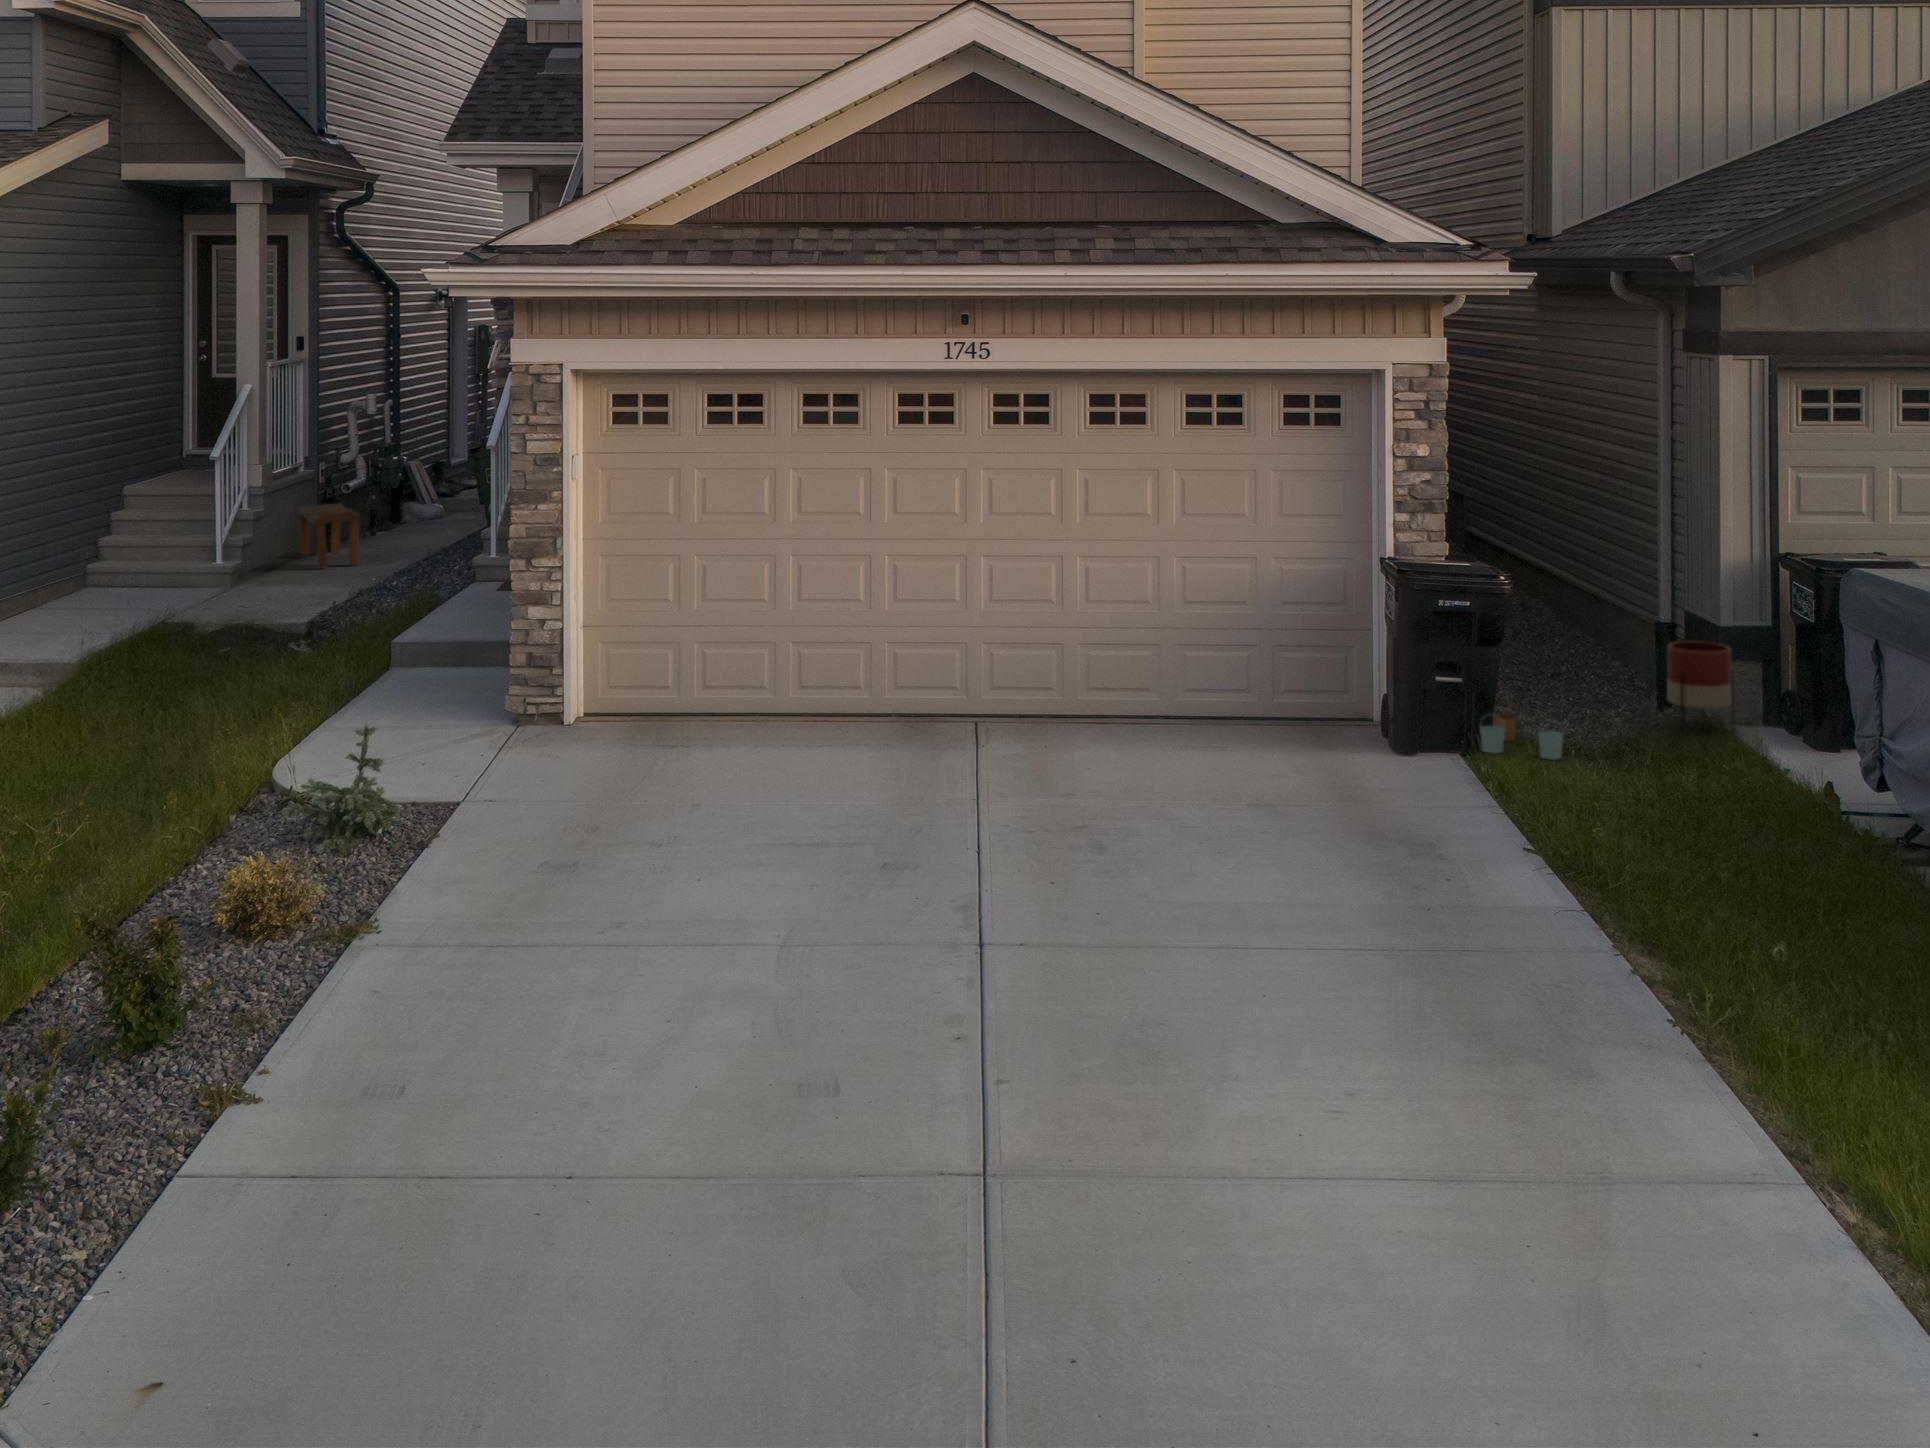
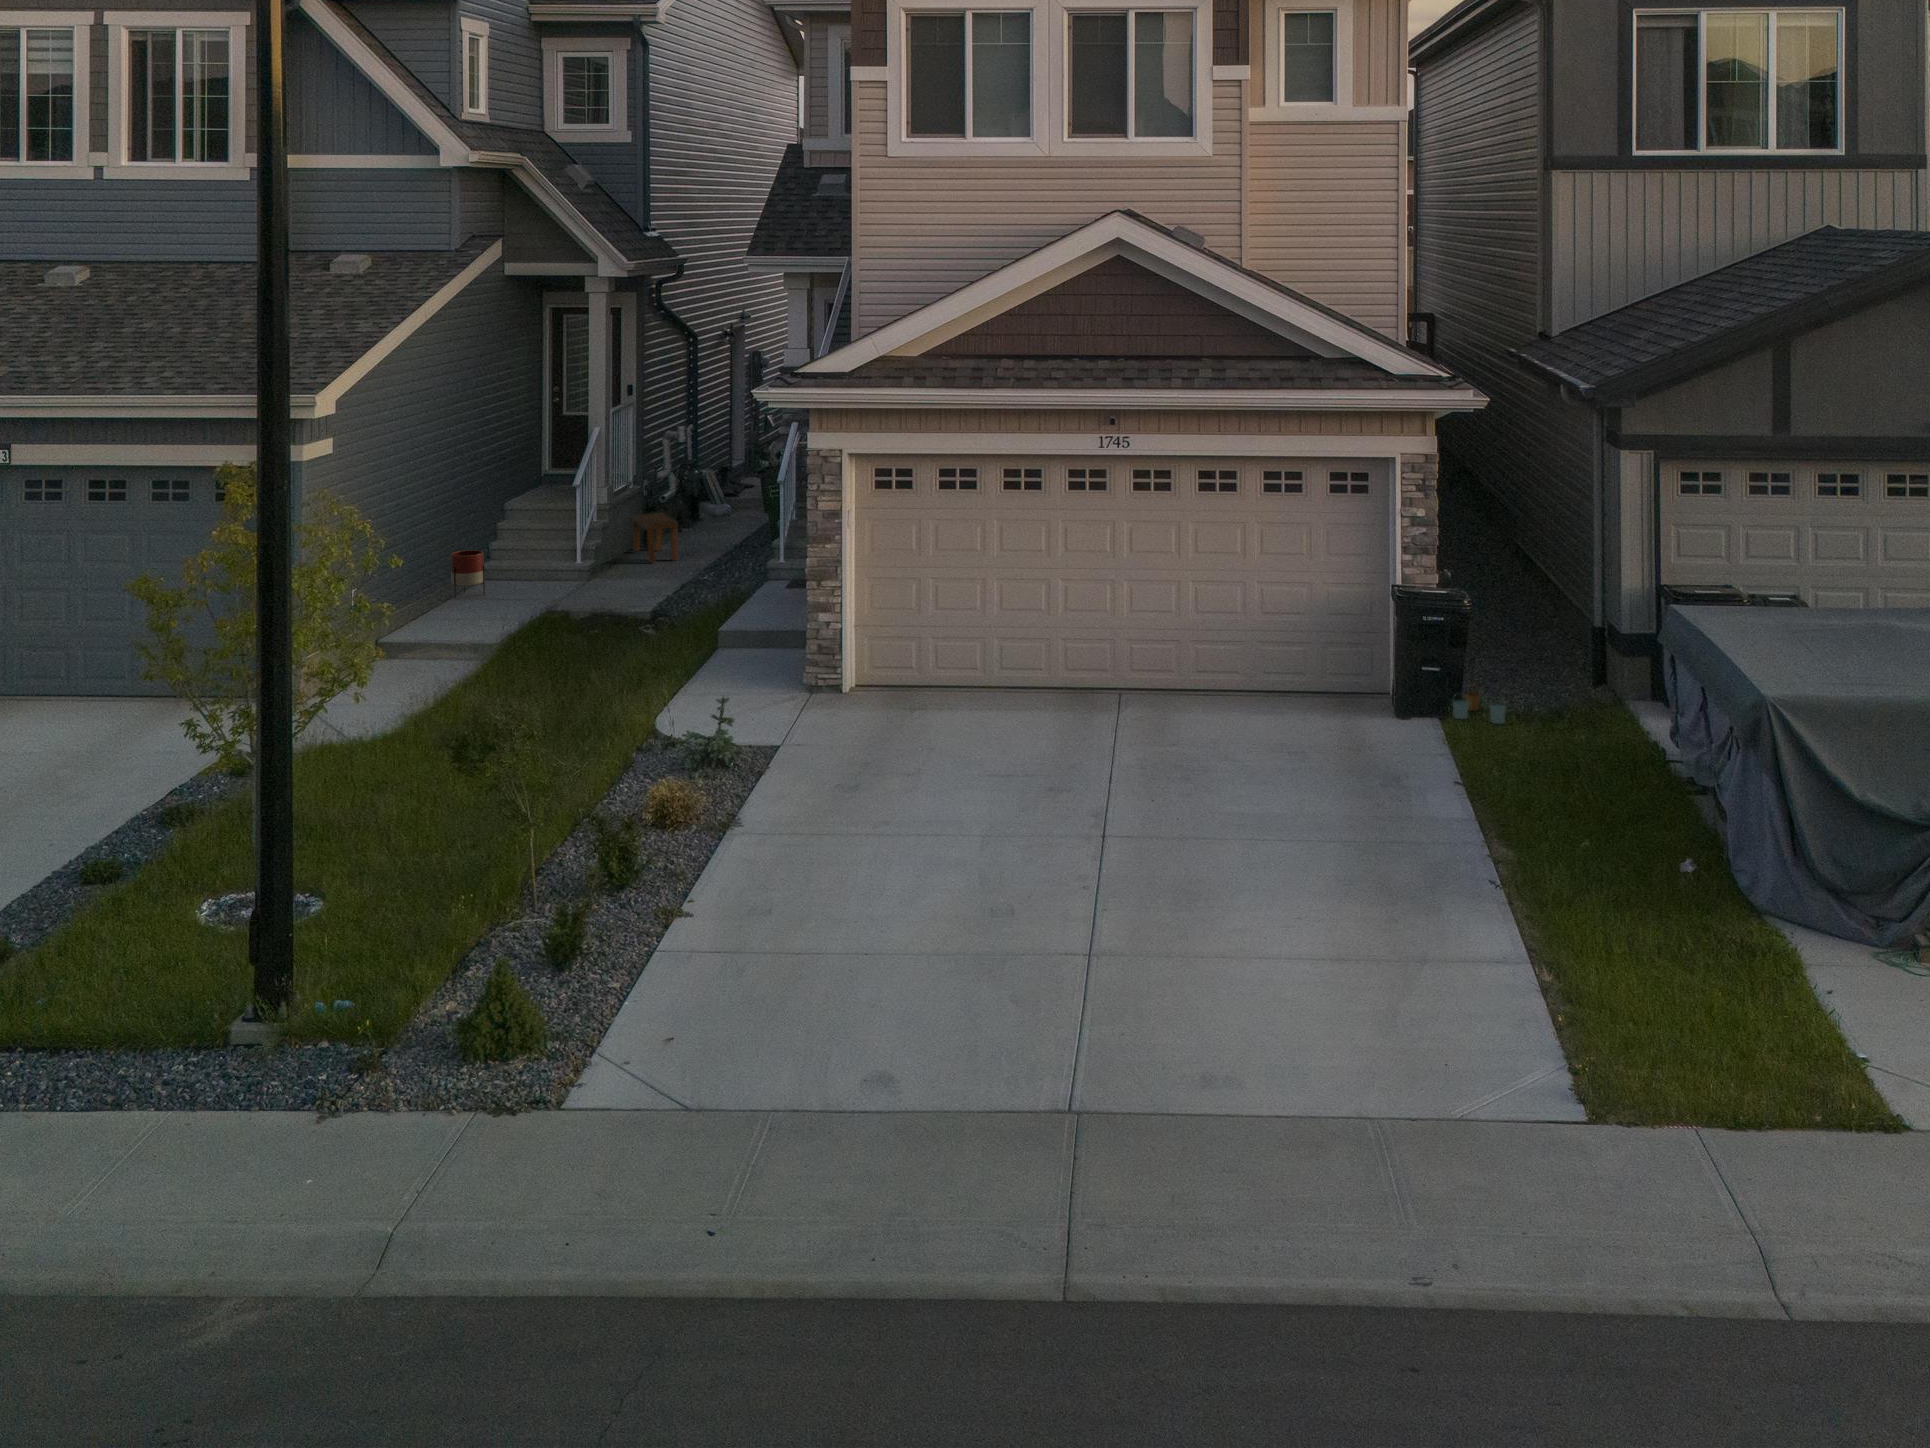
planter: present [1667,641,1734,722] -> present [451,550,485,598]

